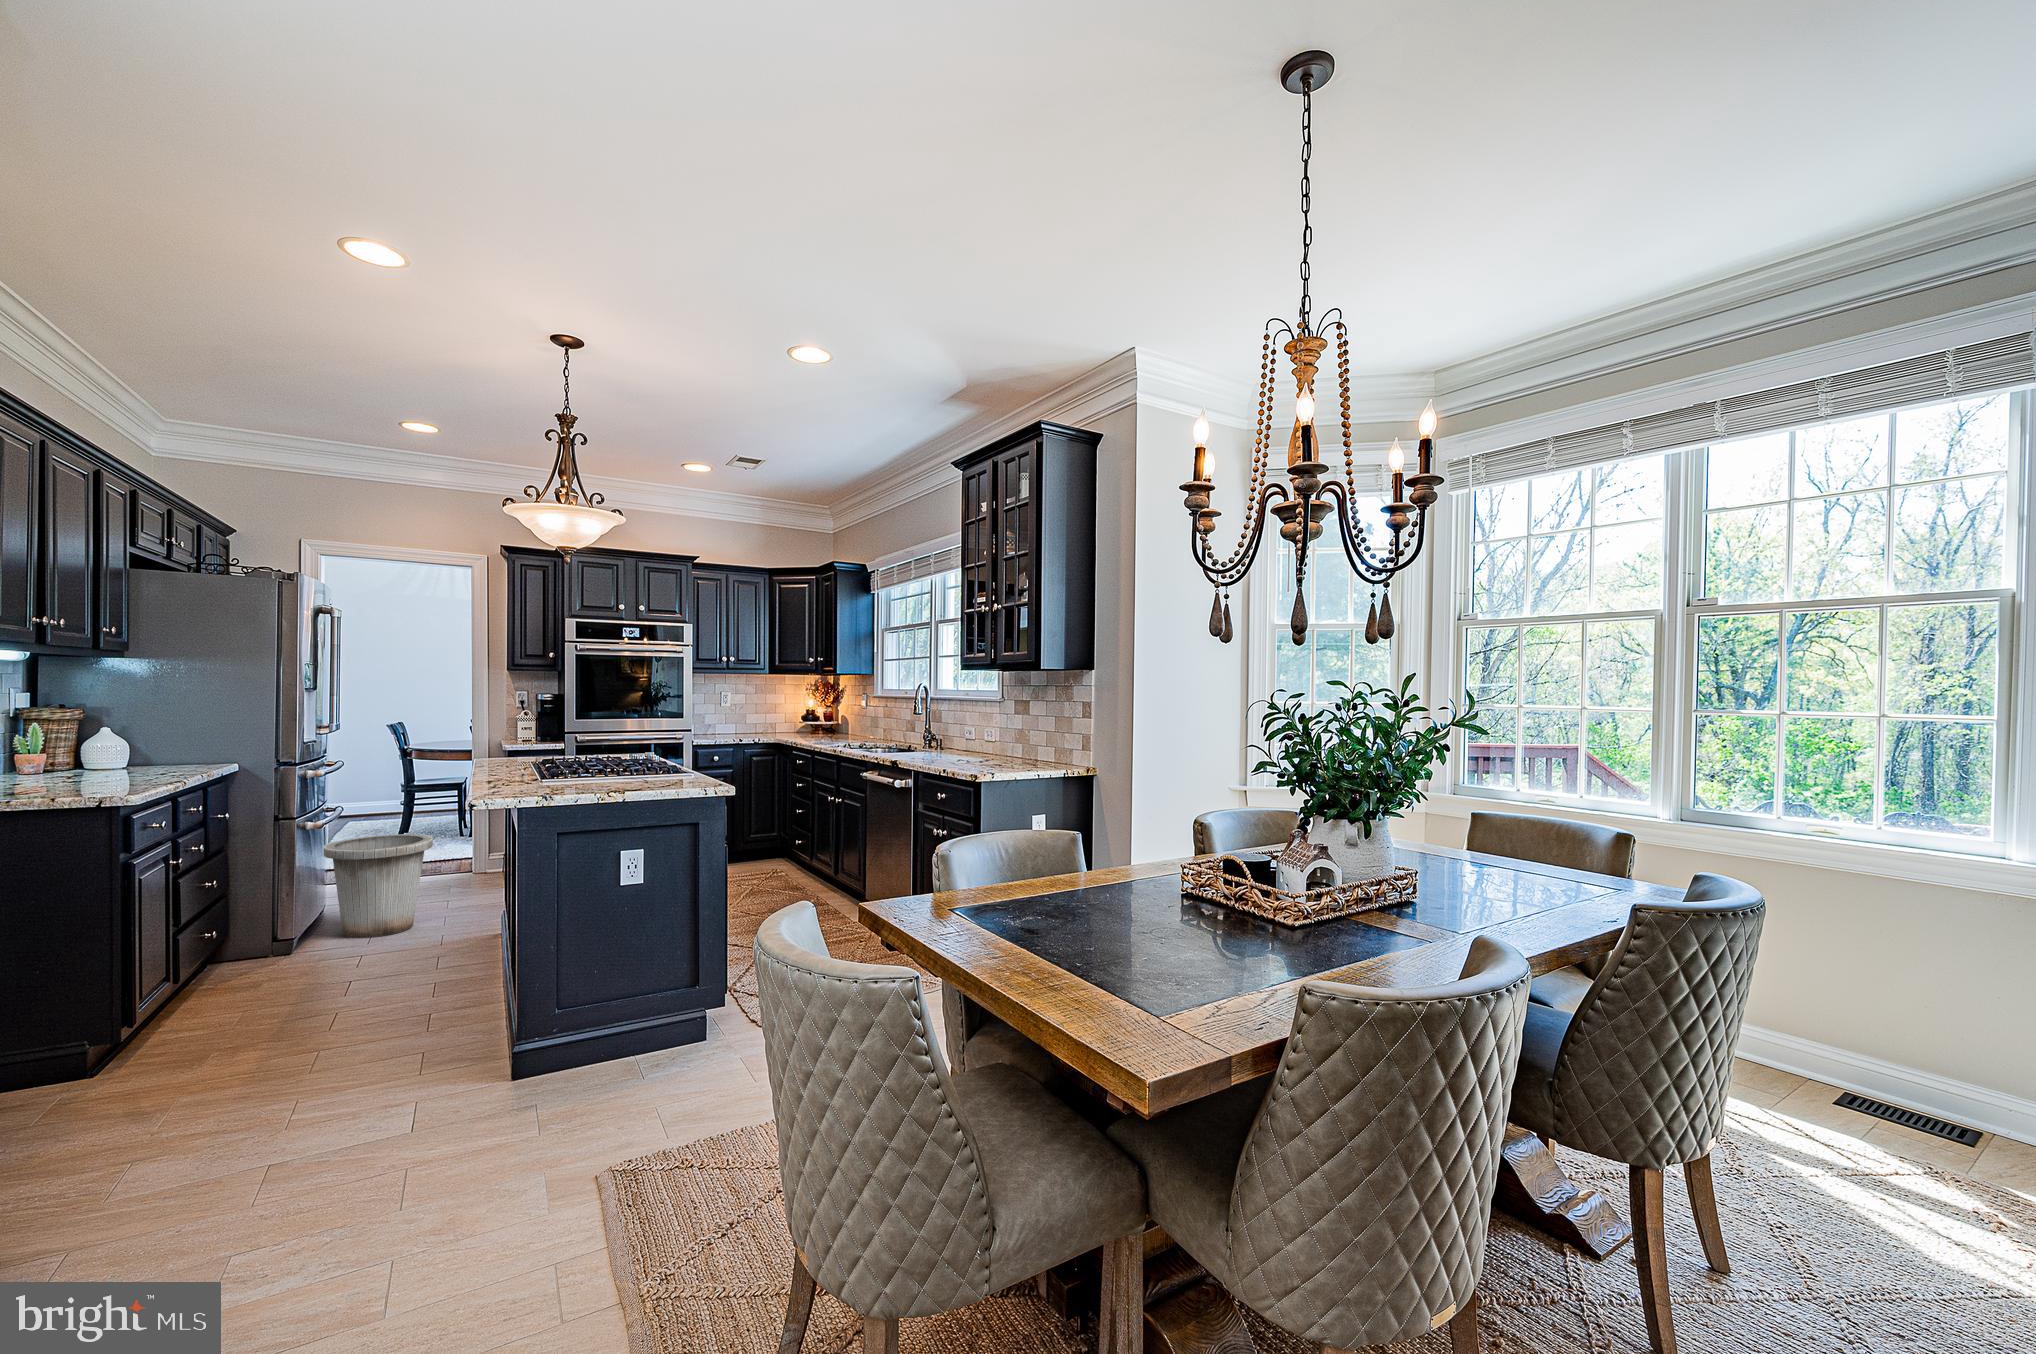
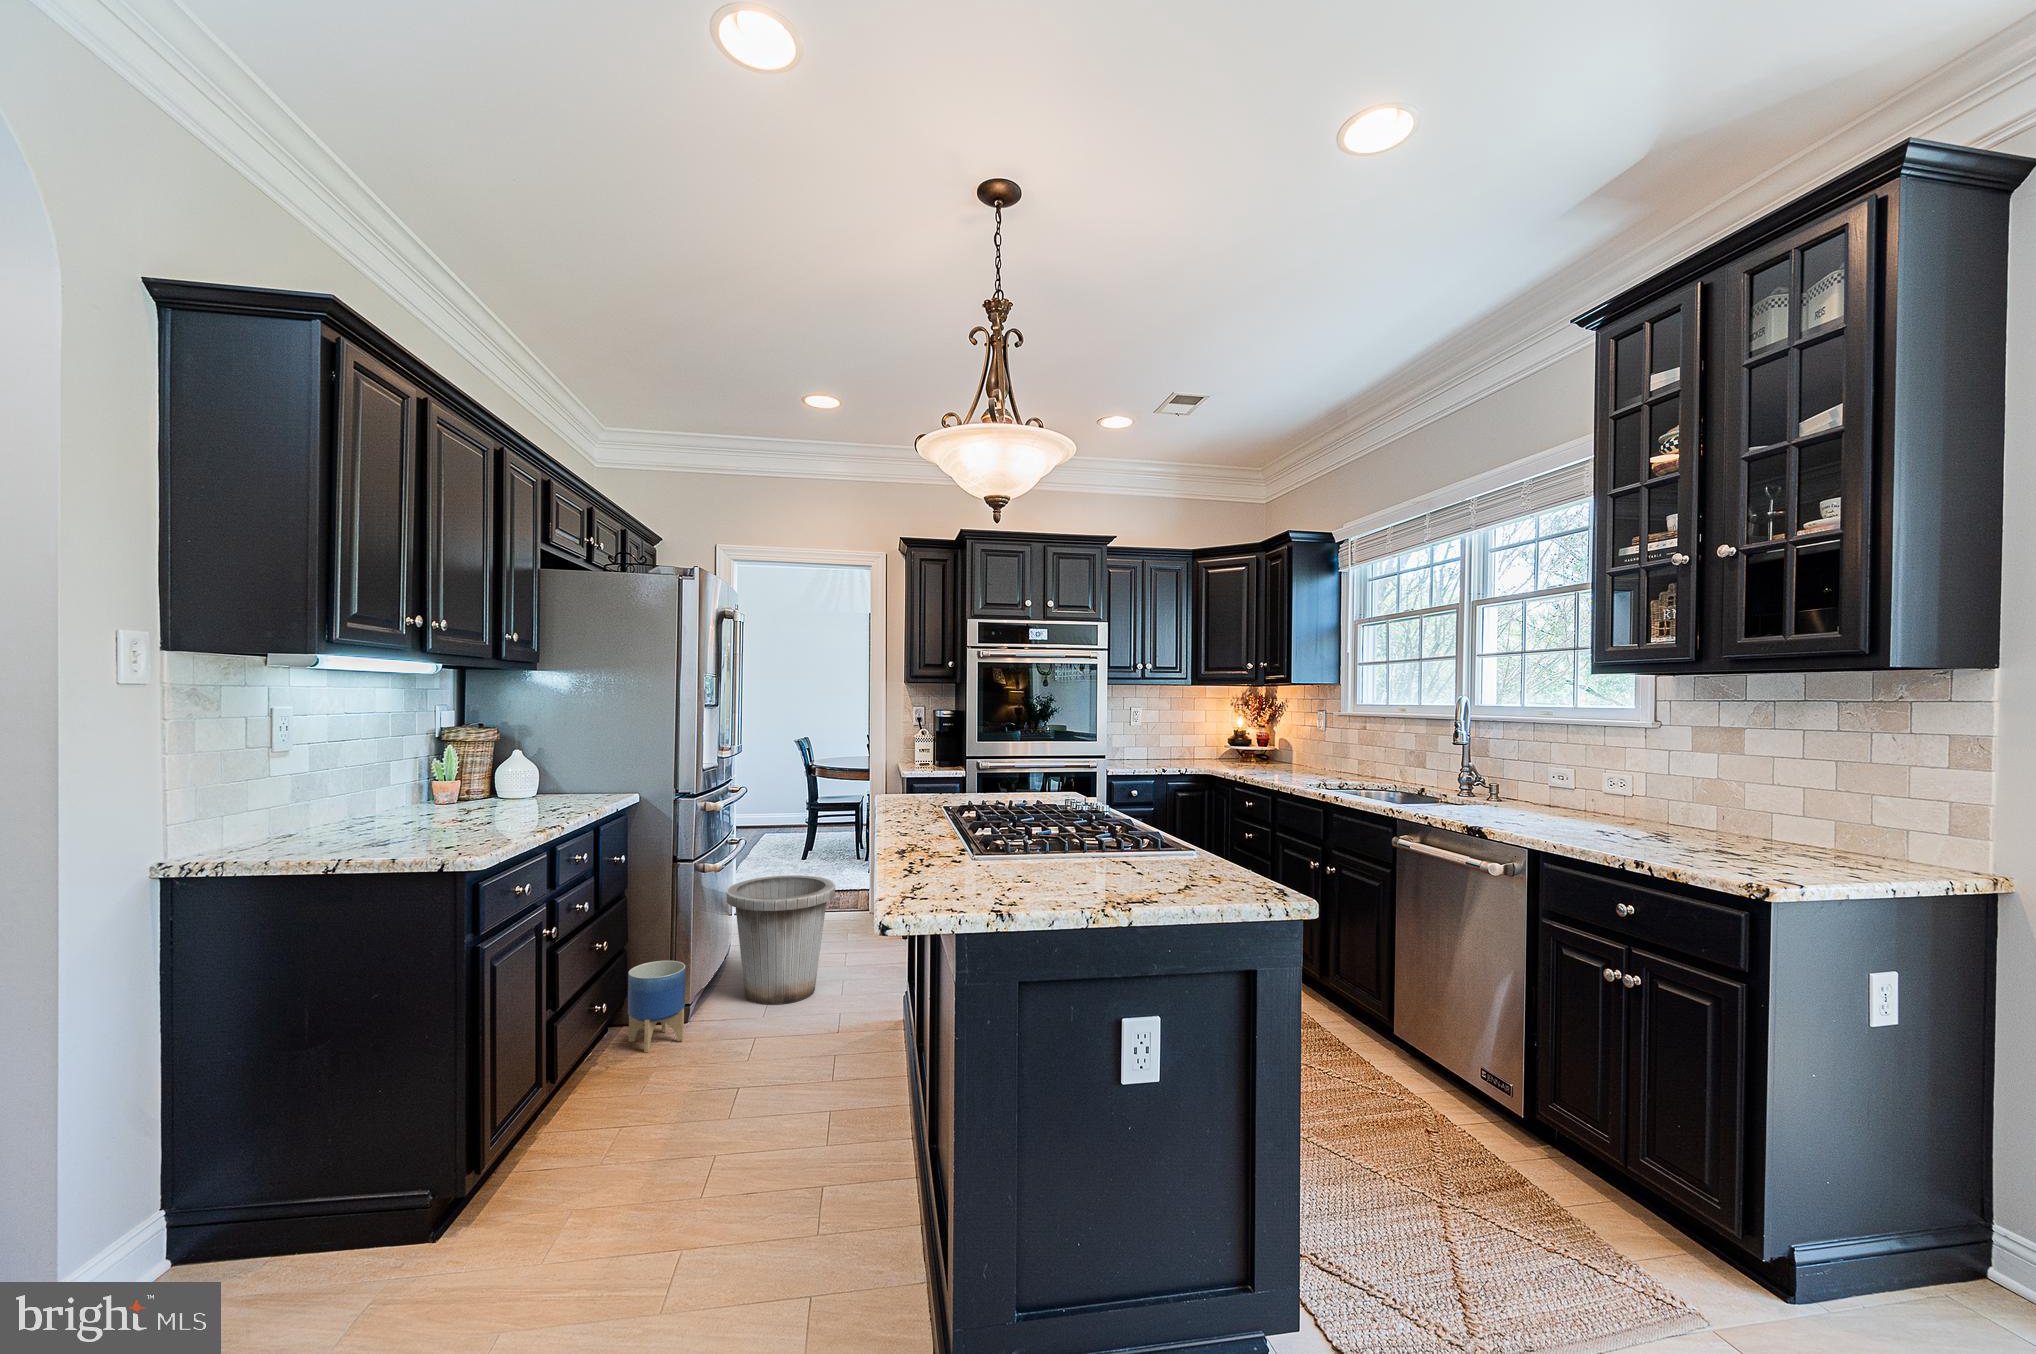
planter: none [230,902,288,974] -> present [628,961,685,1052]

